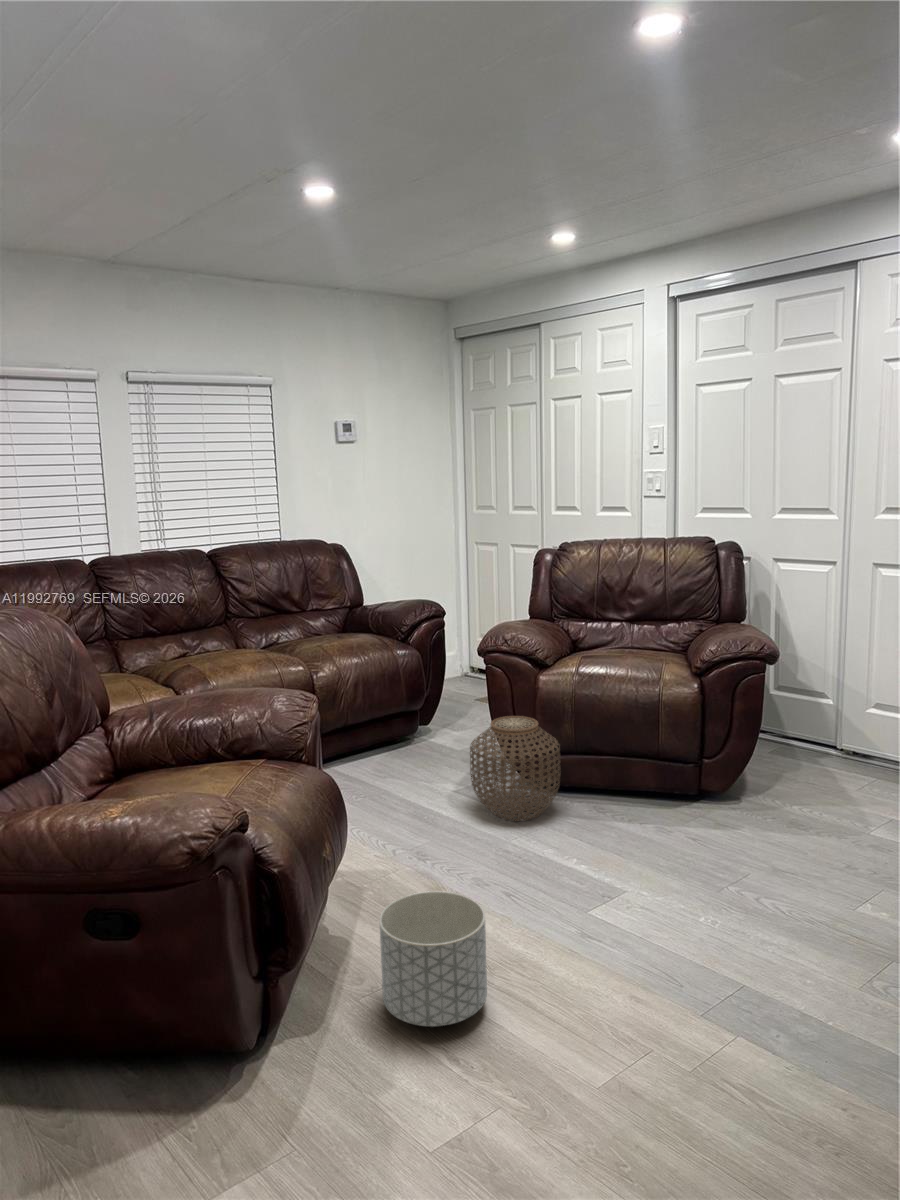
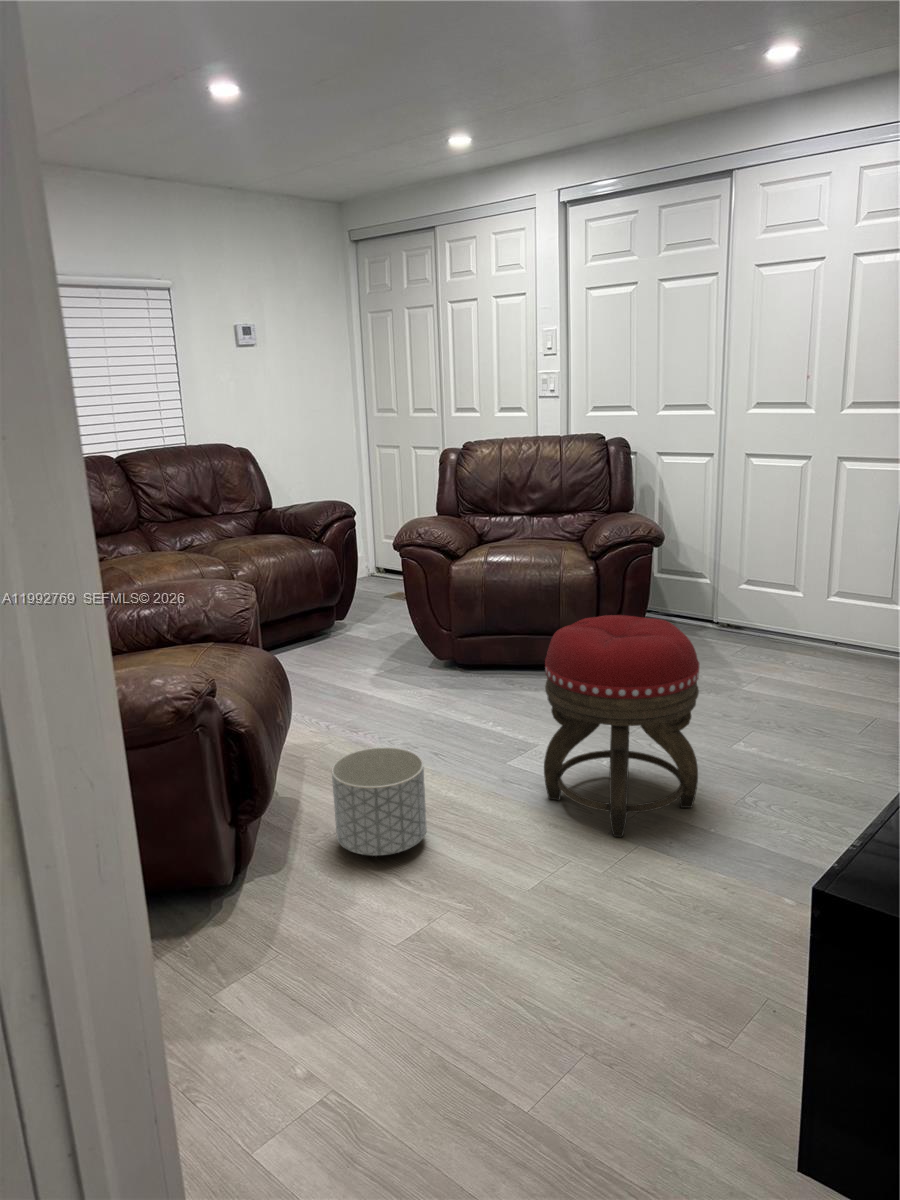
woven basket: present [470,716,560,821] -> none [390,603,473,697]
footstool: none [630,750,820,1026] -> present [544,615,699,837]

